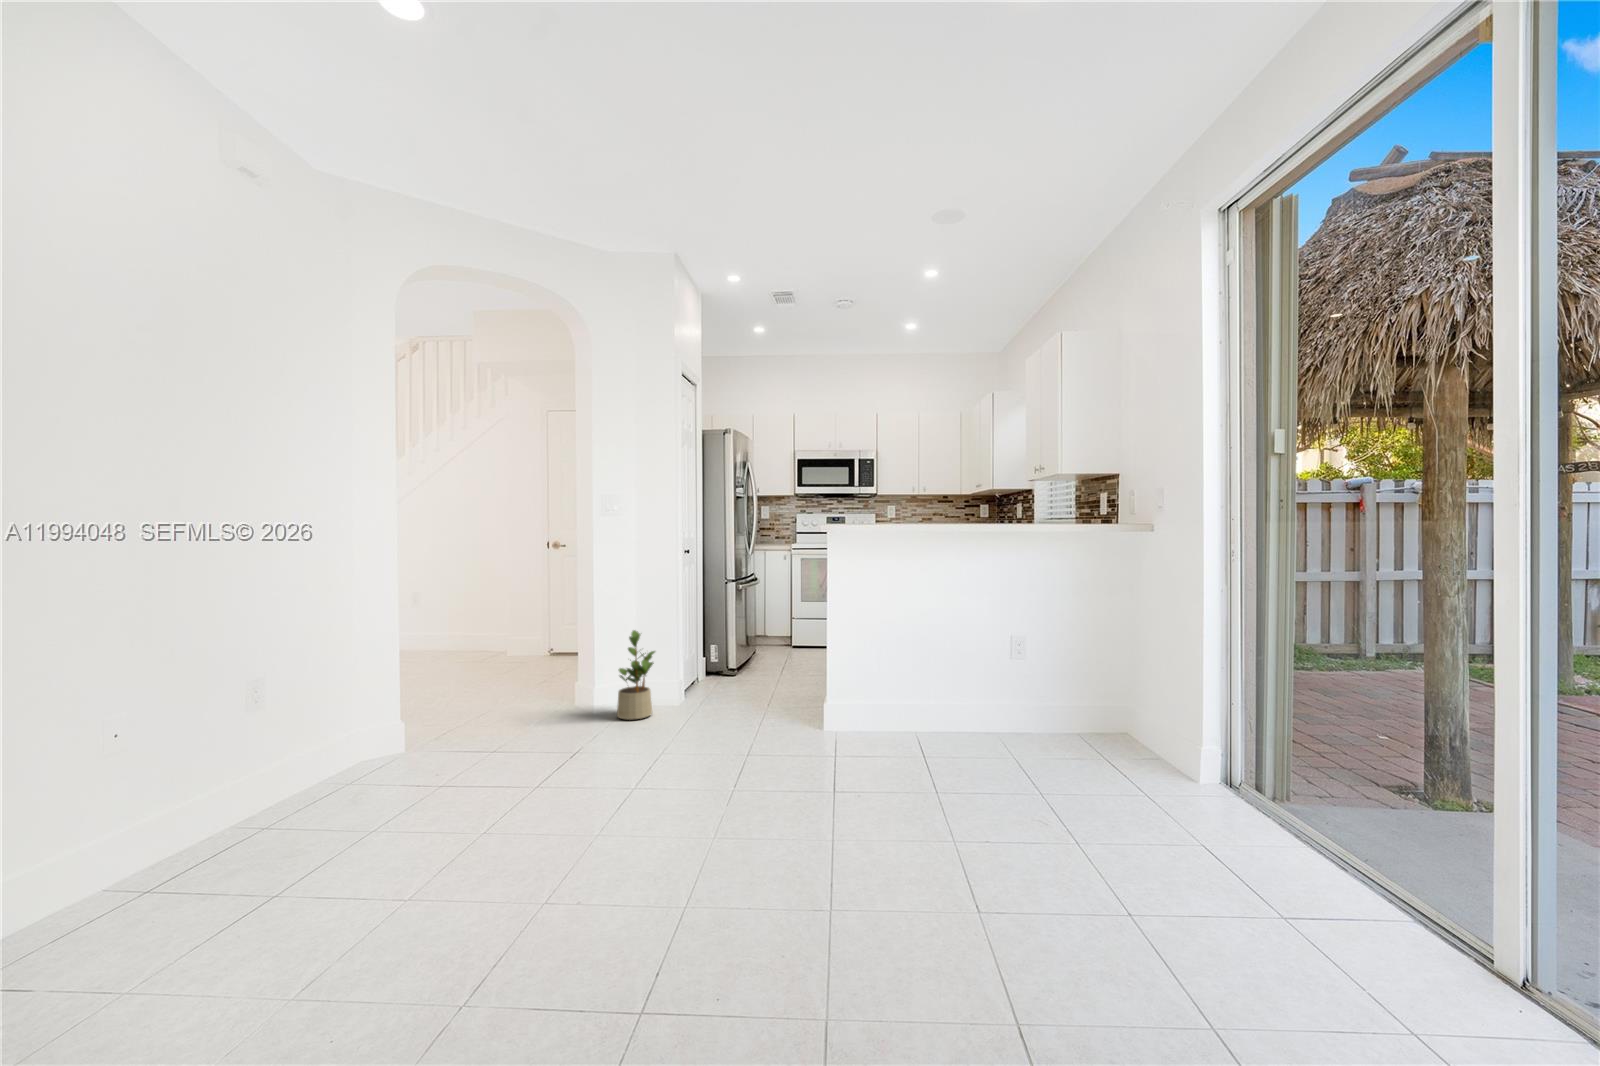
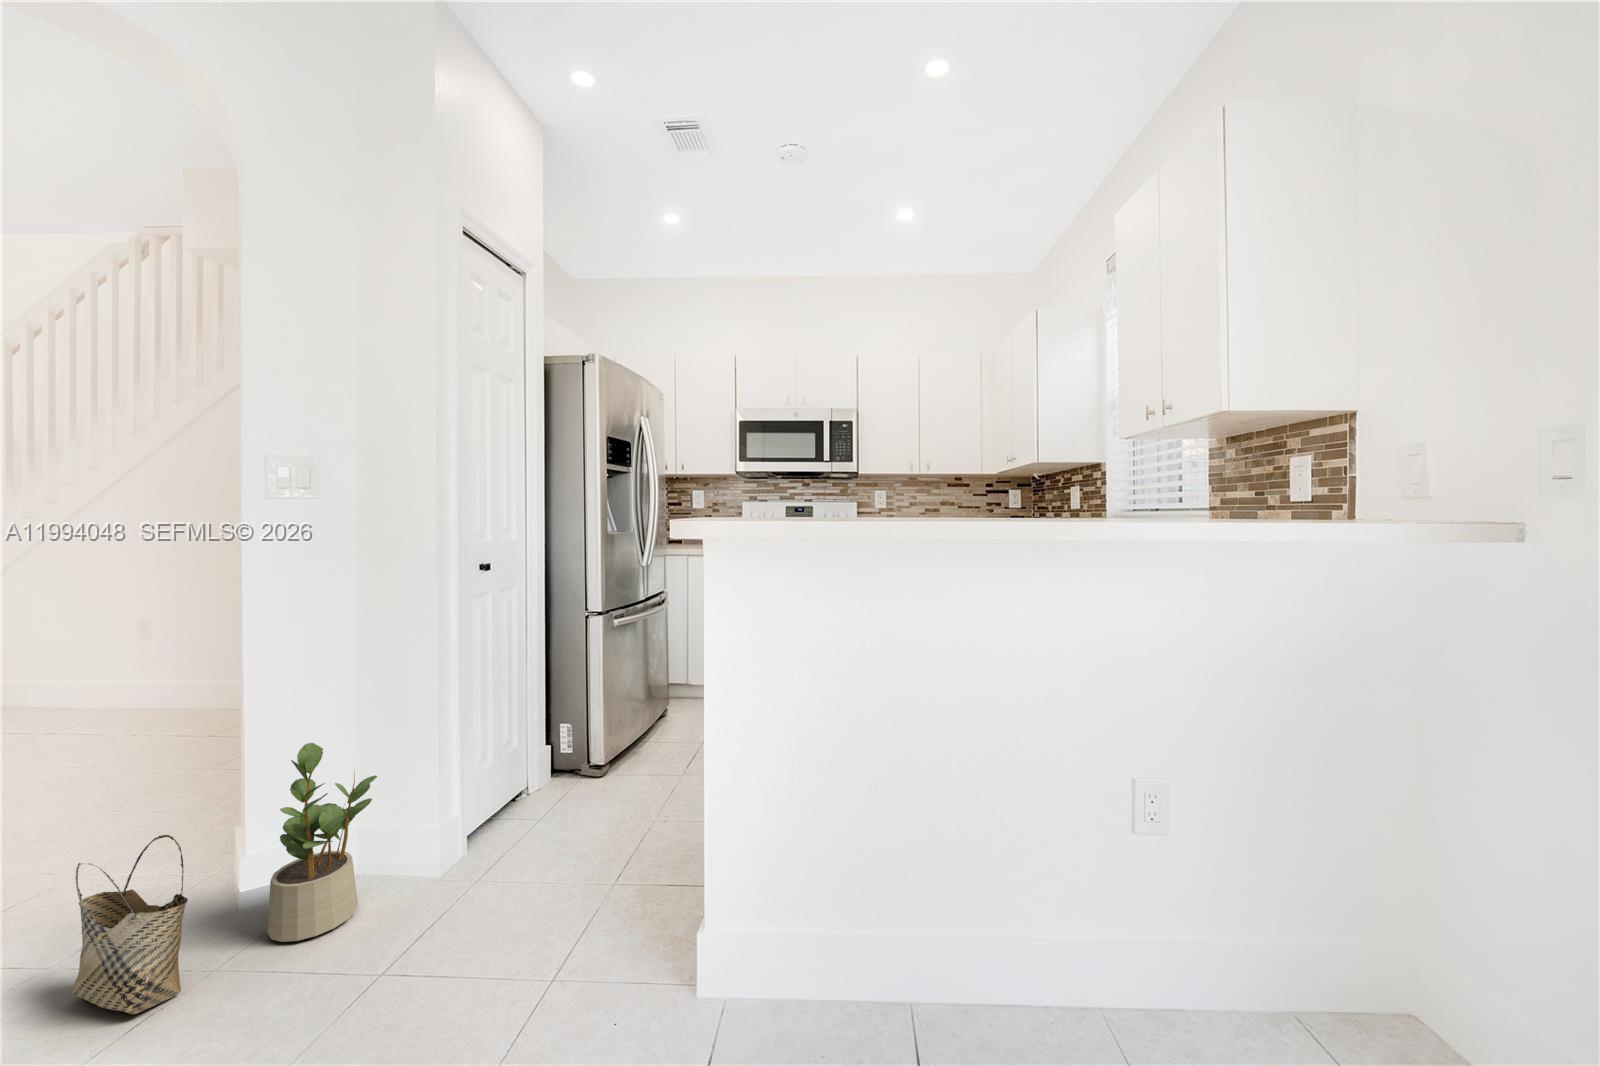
woven basket: none [558,664,605,733] -> present [72,835,188,1014]

